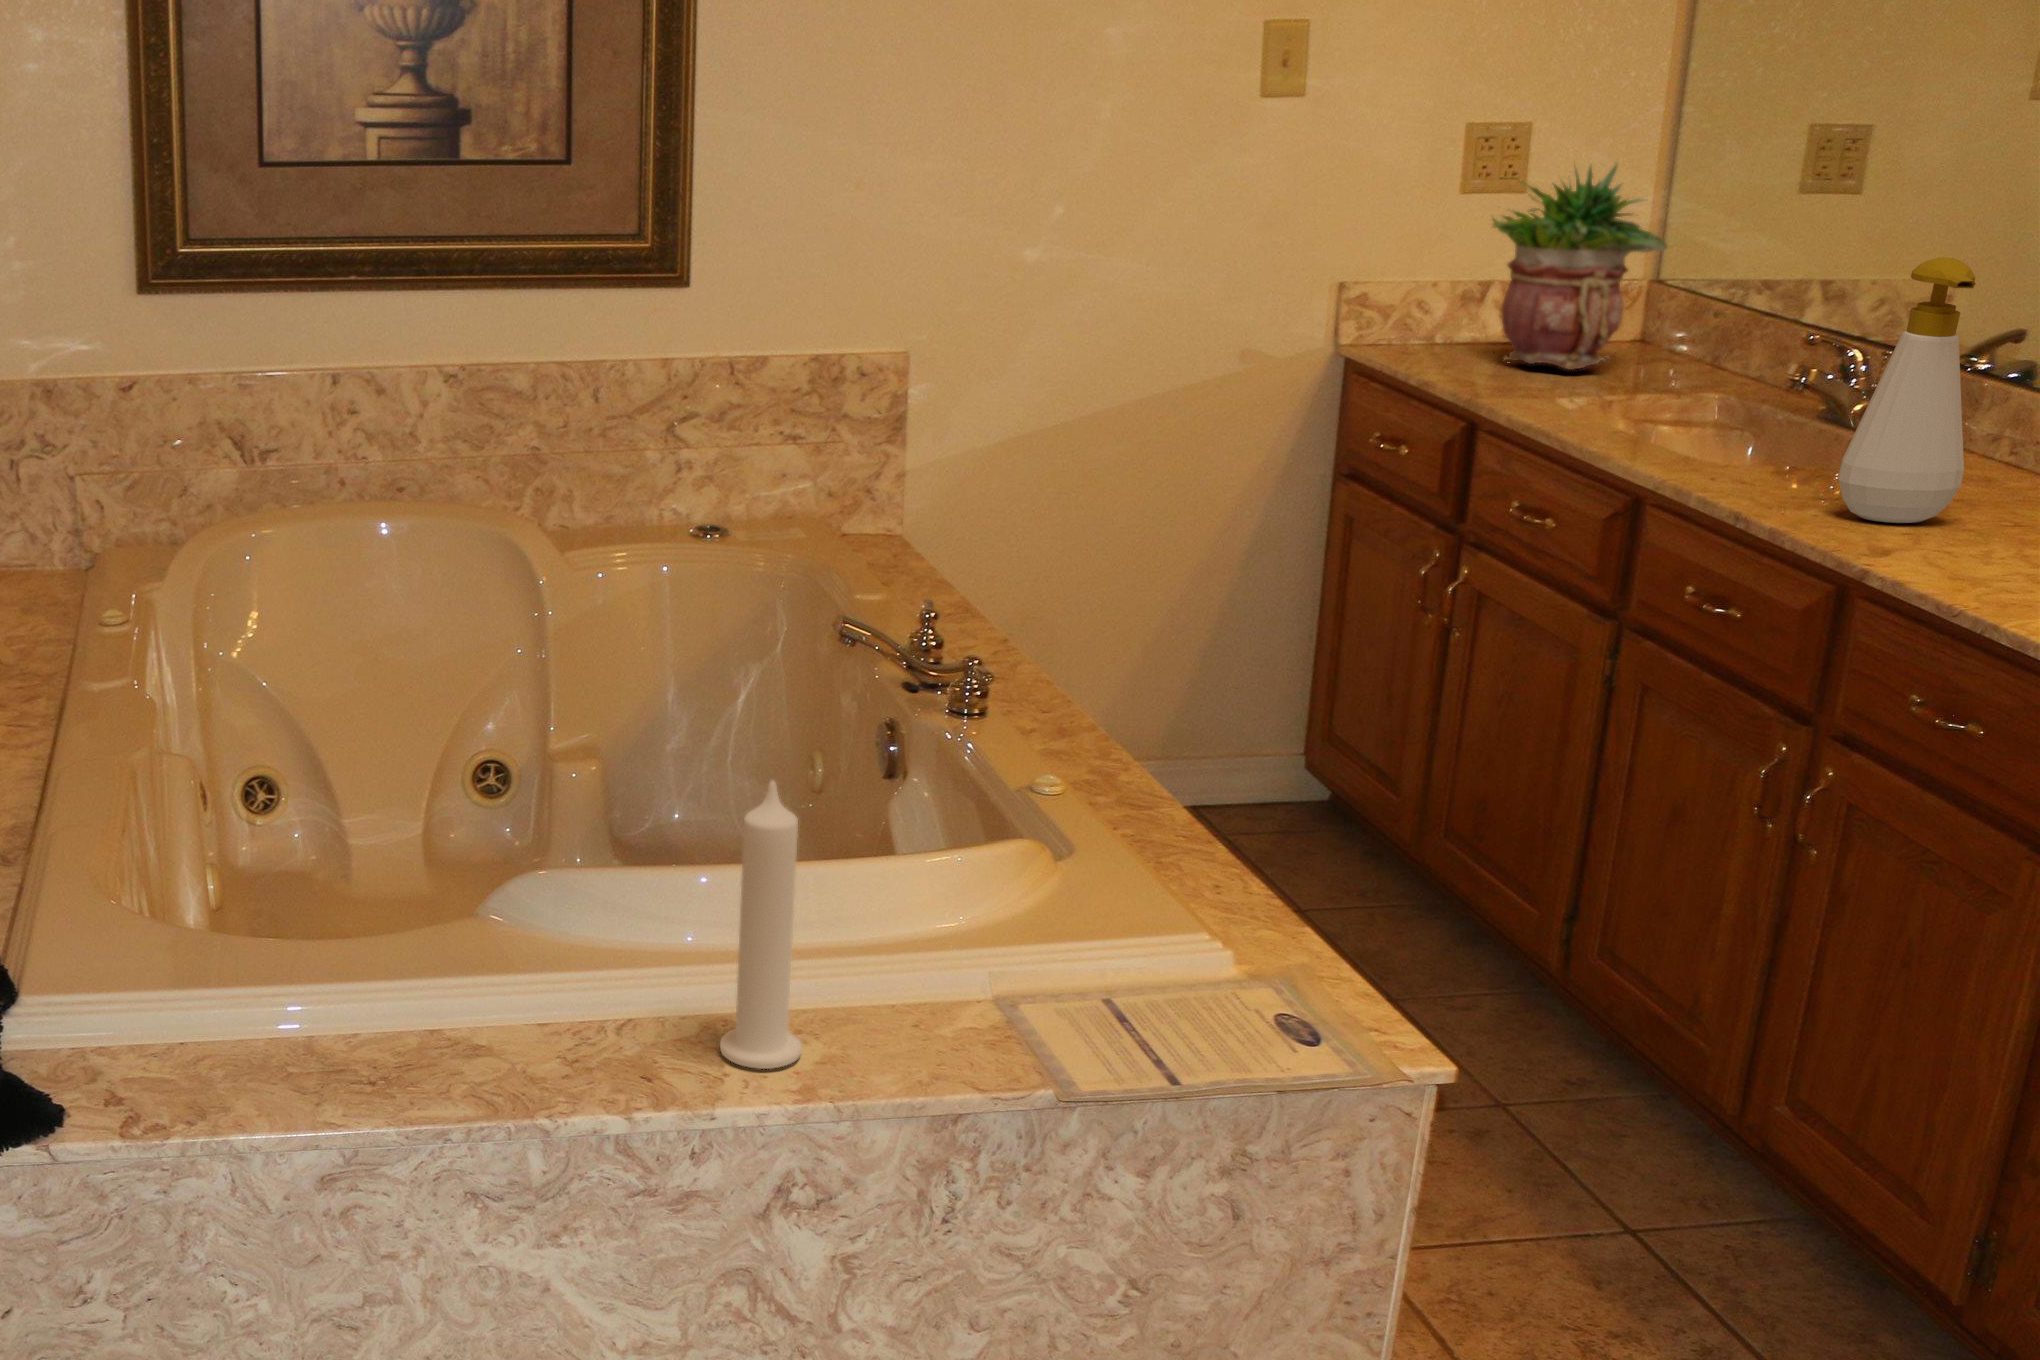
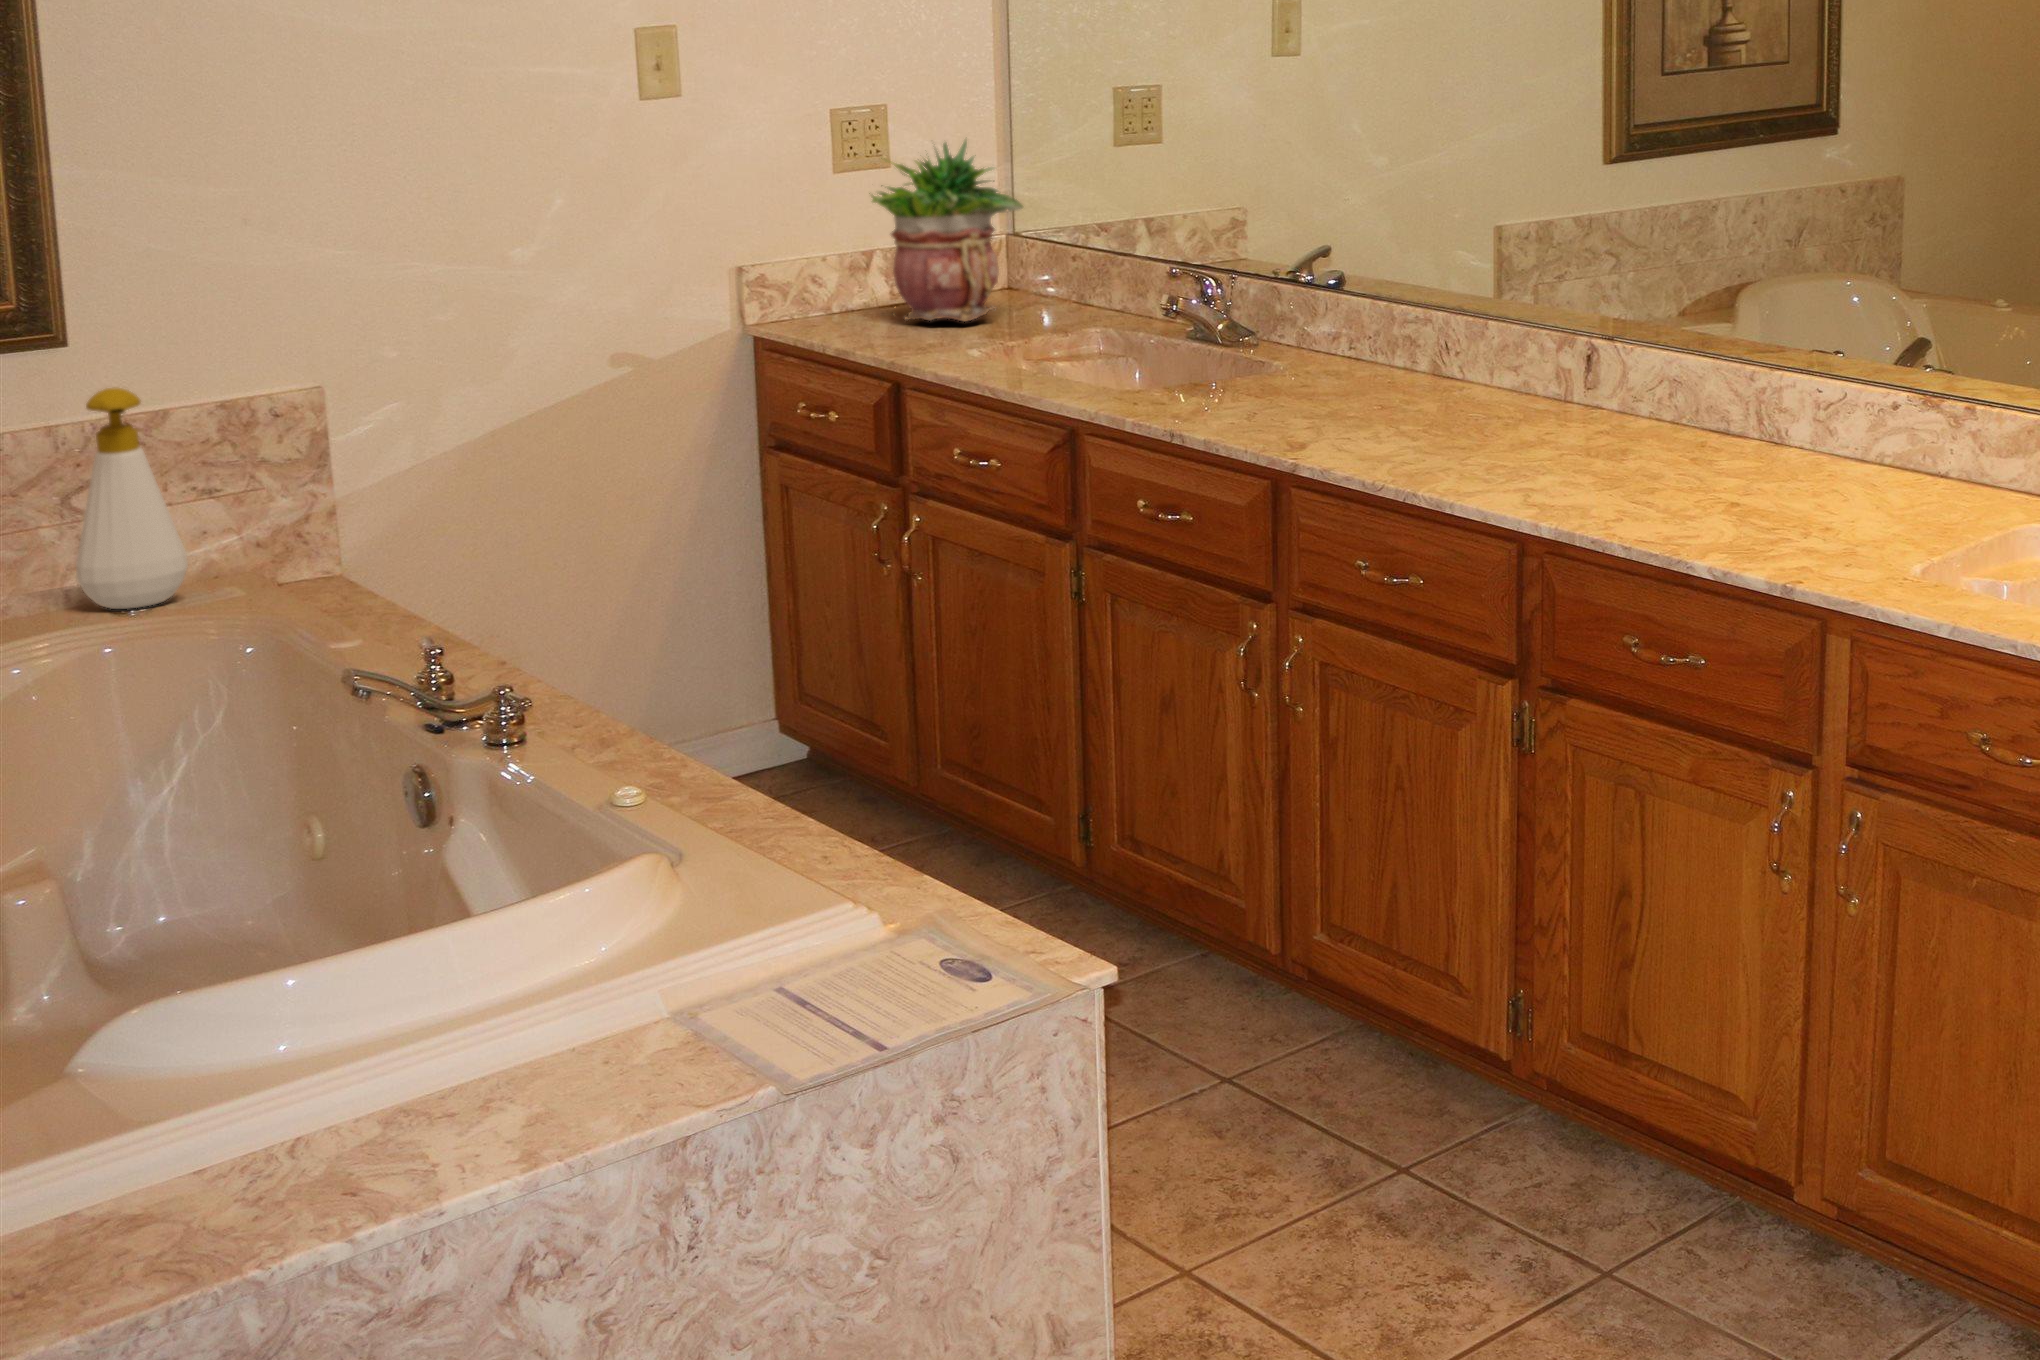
soap bottle: present [1838,257,1976,523] -> present [76,388,188,609]
candle: present [720,781,802,1069] -> none [389,843,493,1166]

